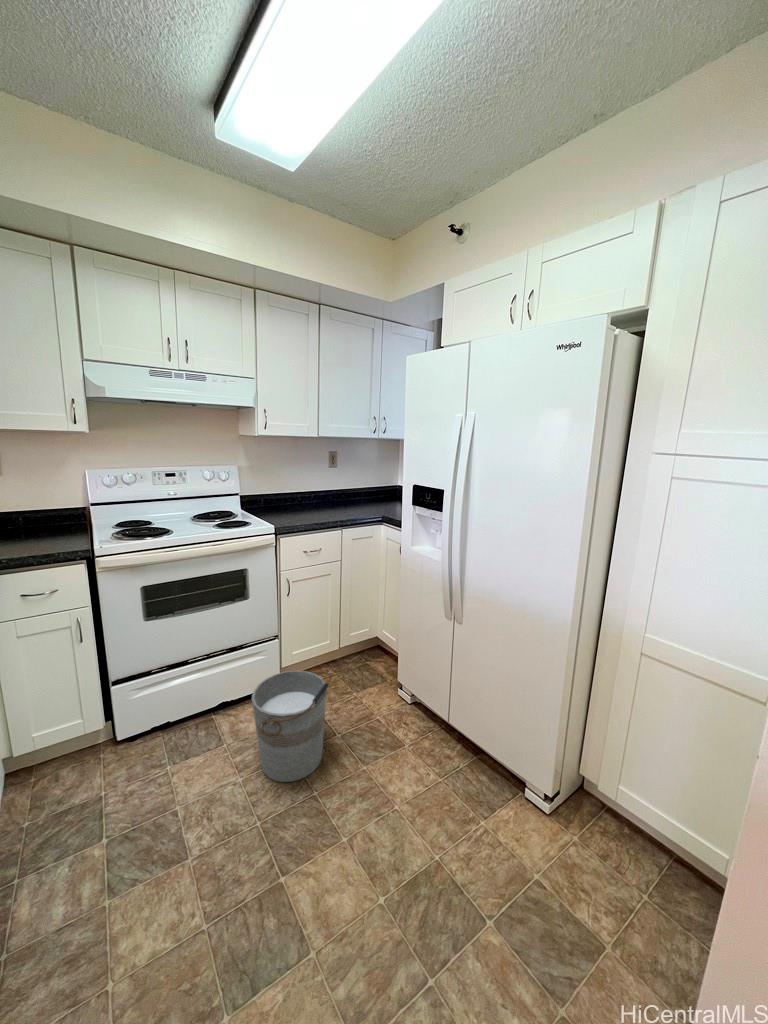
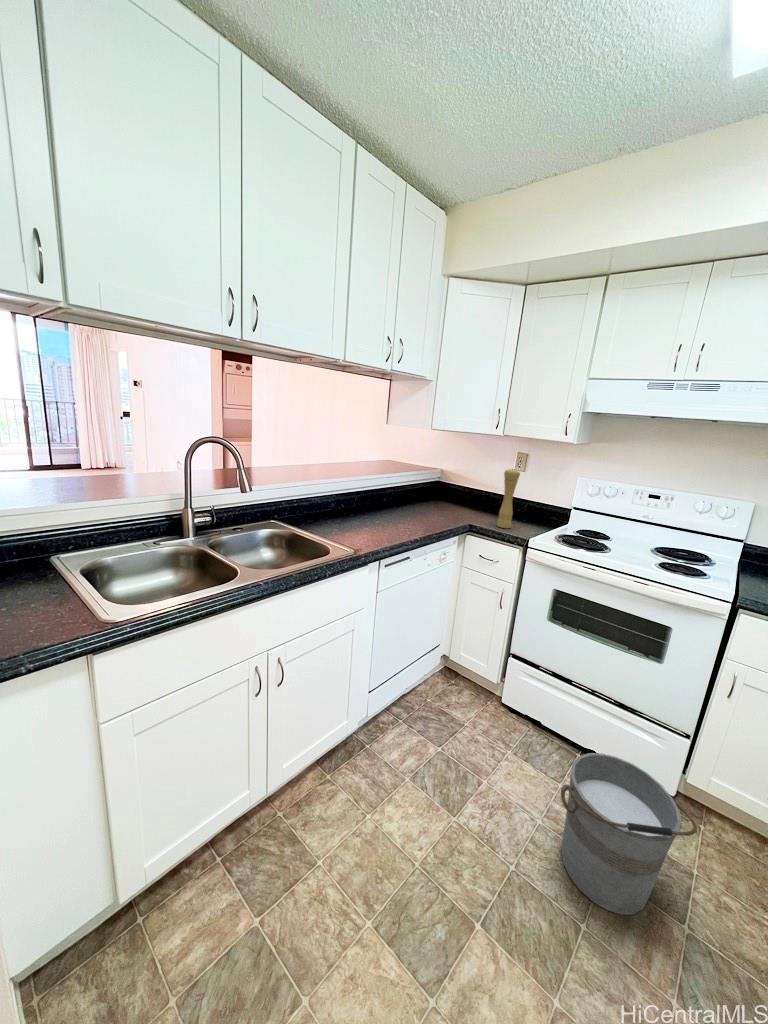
pepper mill: none [13,472,48,551] -> present [497,469,520,528]

